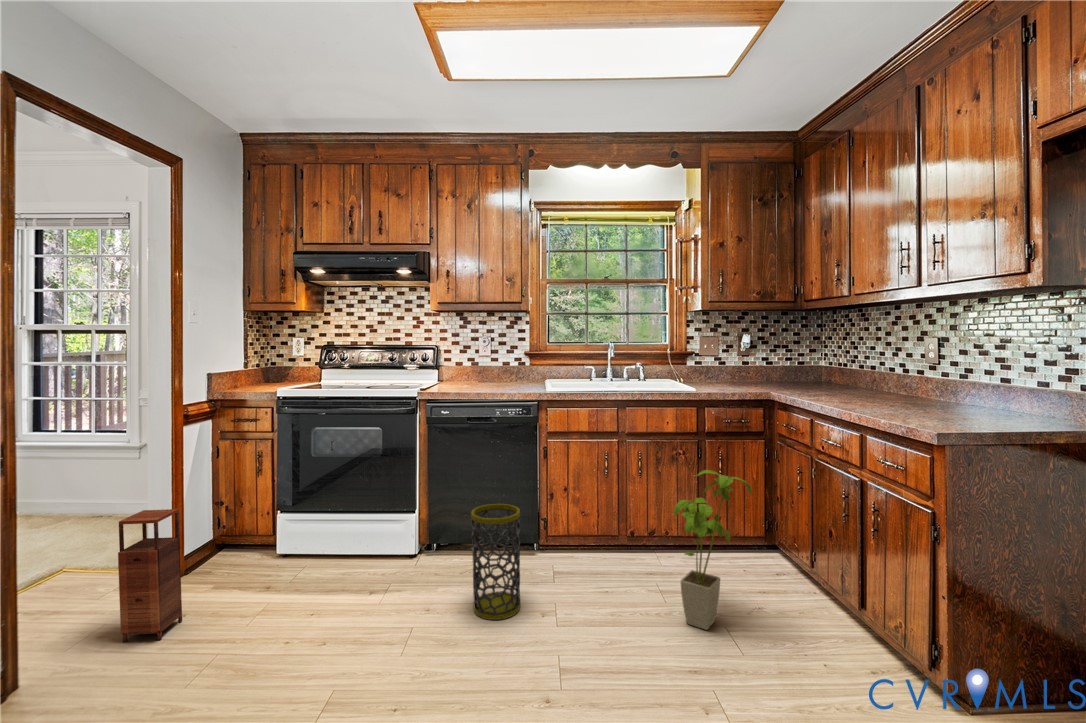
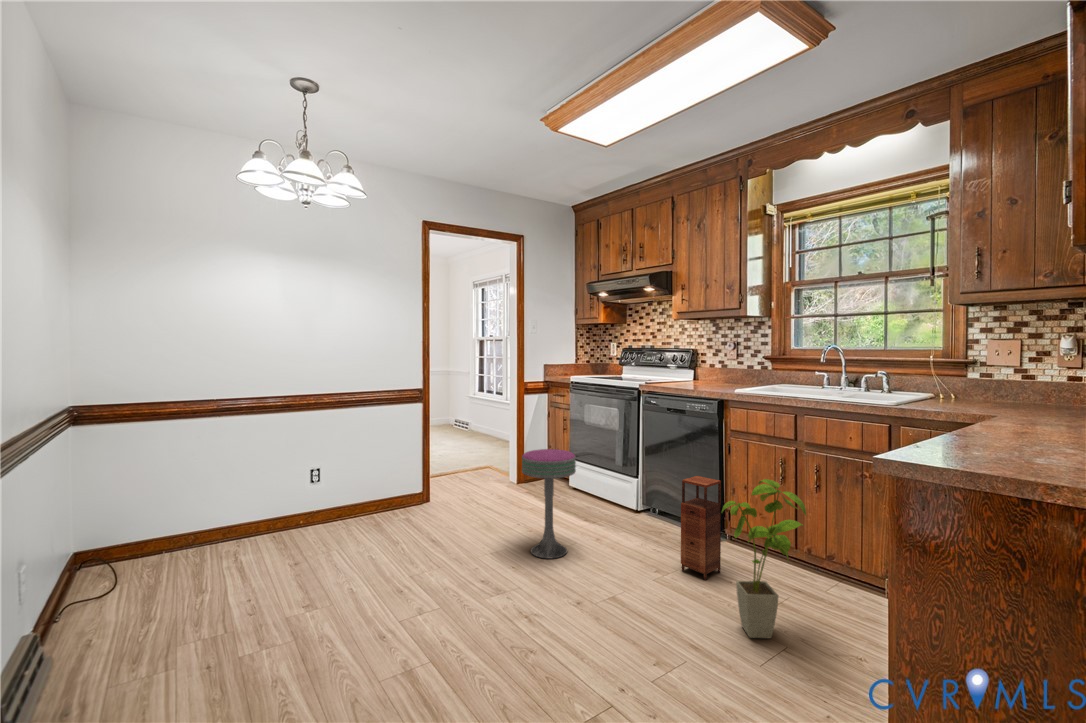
bar stool: none [365,497,451,673] -> present [522,449,576,559]
trash can: present [471,504,520,620] -> none [610,474,648,561]
storage cabinet: present [118,509,182,642] -> present [681,476,721,580]

